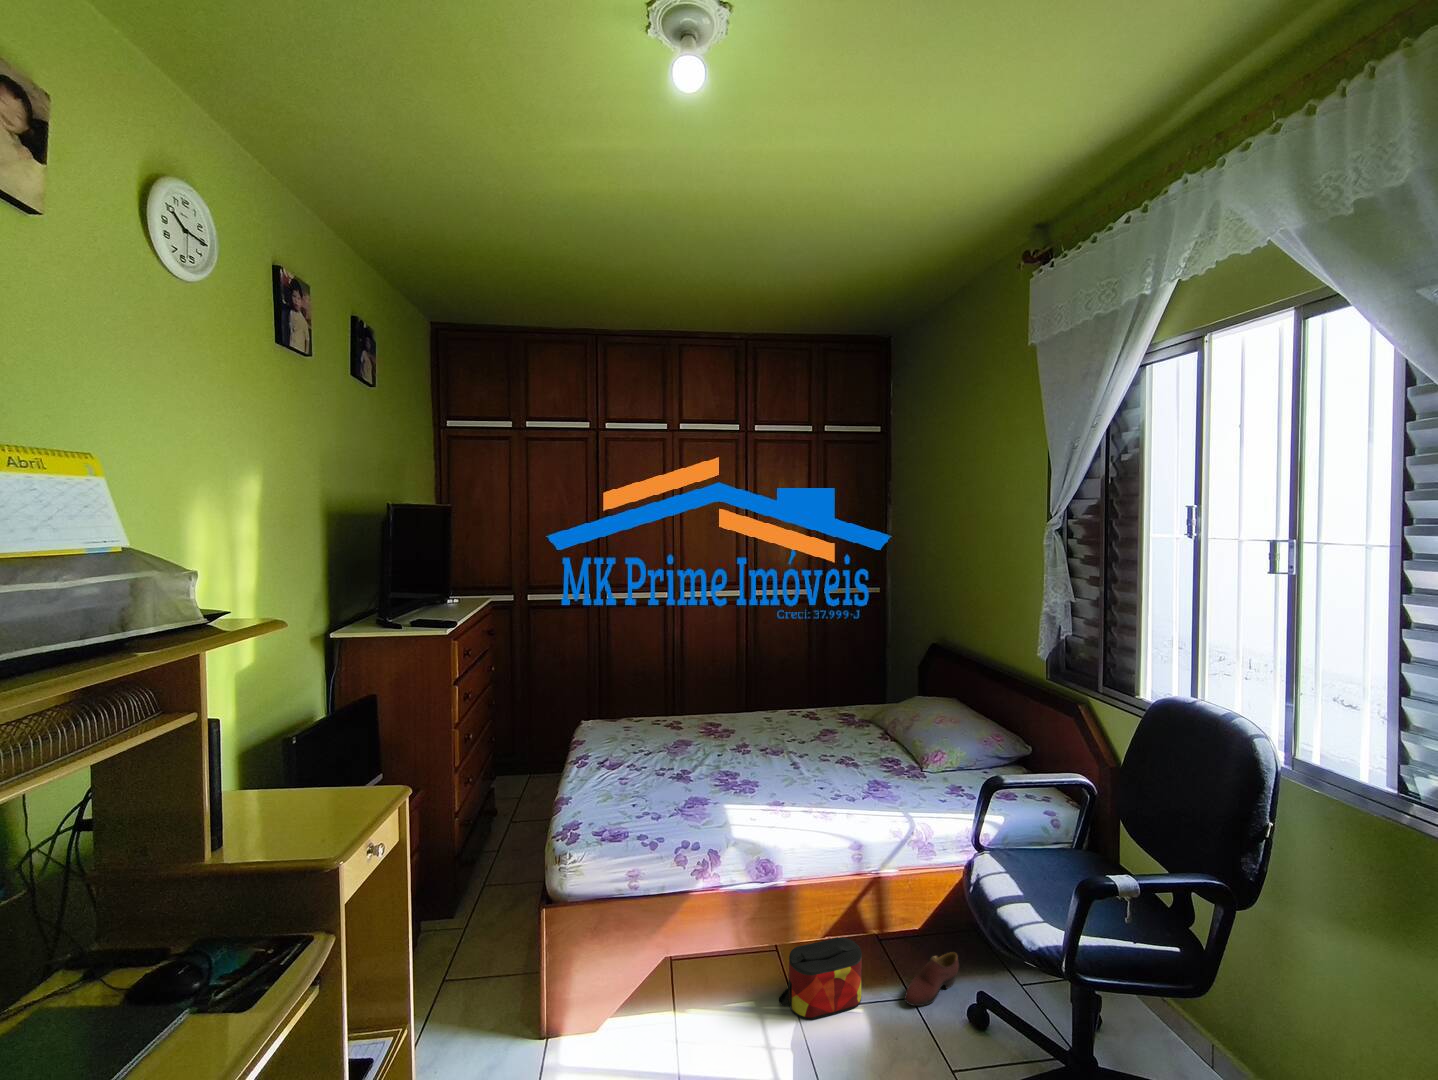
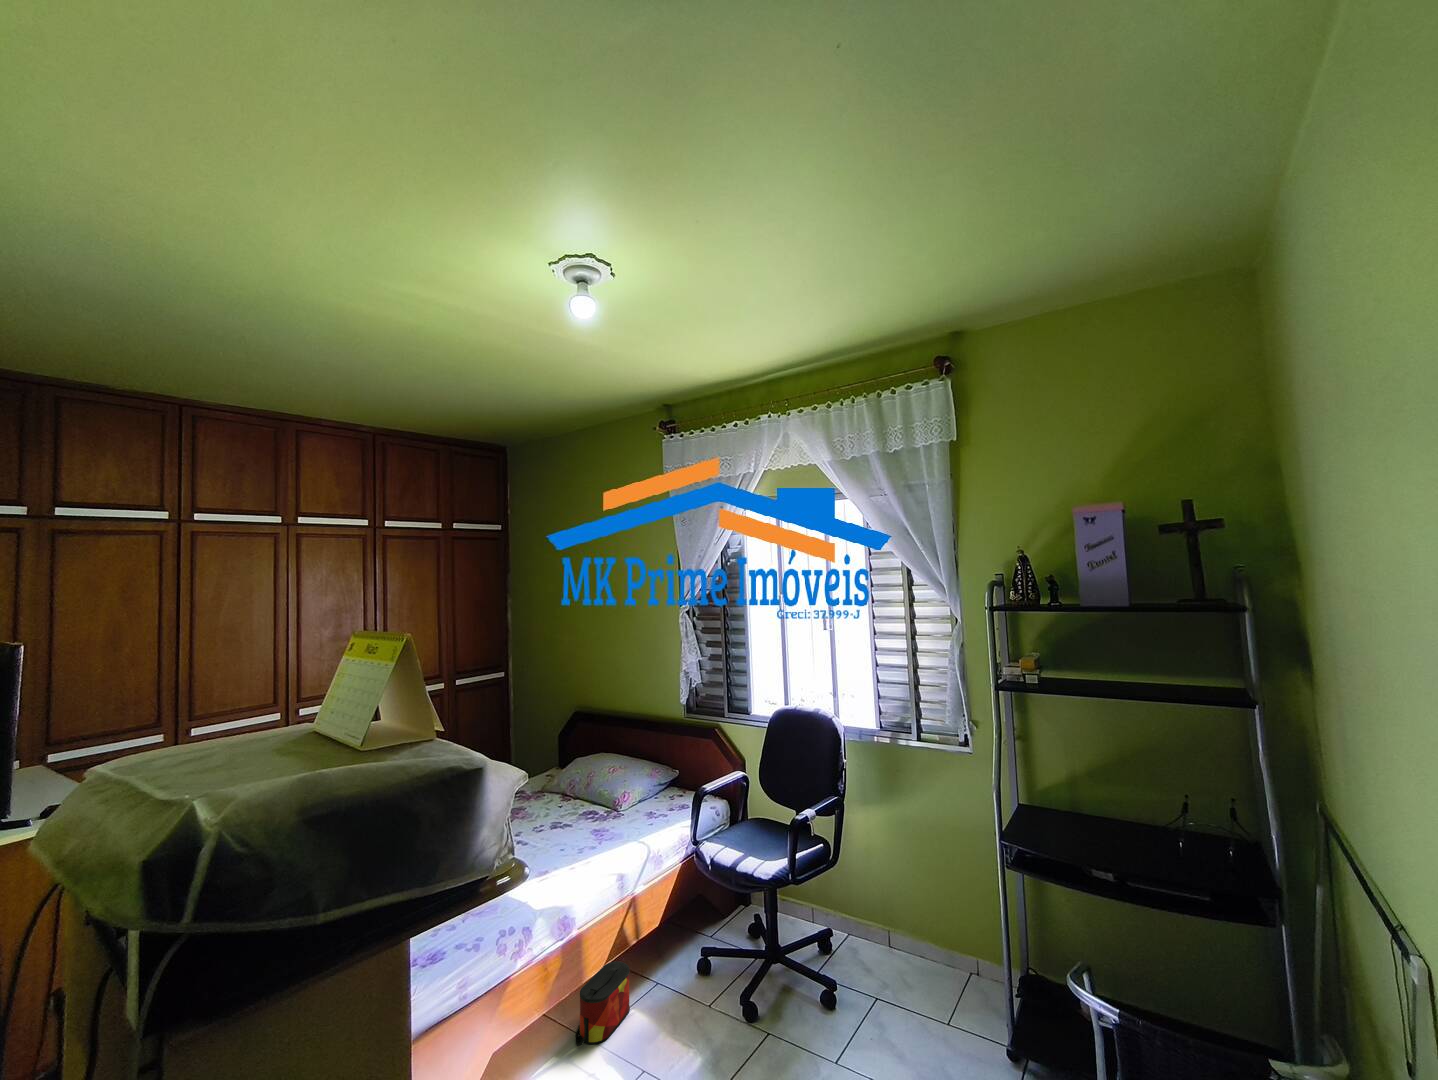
shoe: present [904,952,959,1006] -> none [654,936,677,987]

